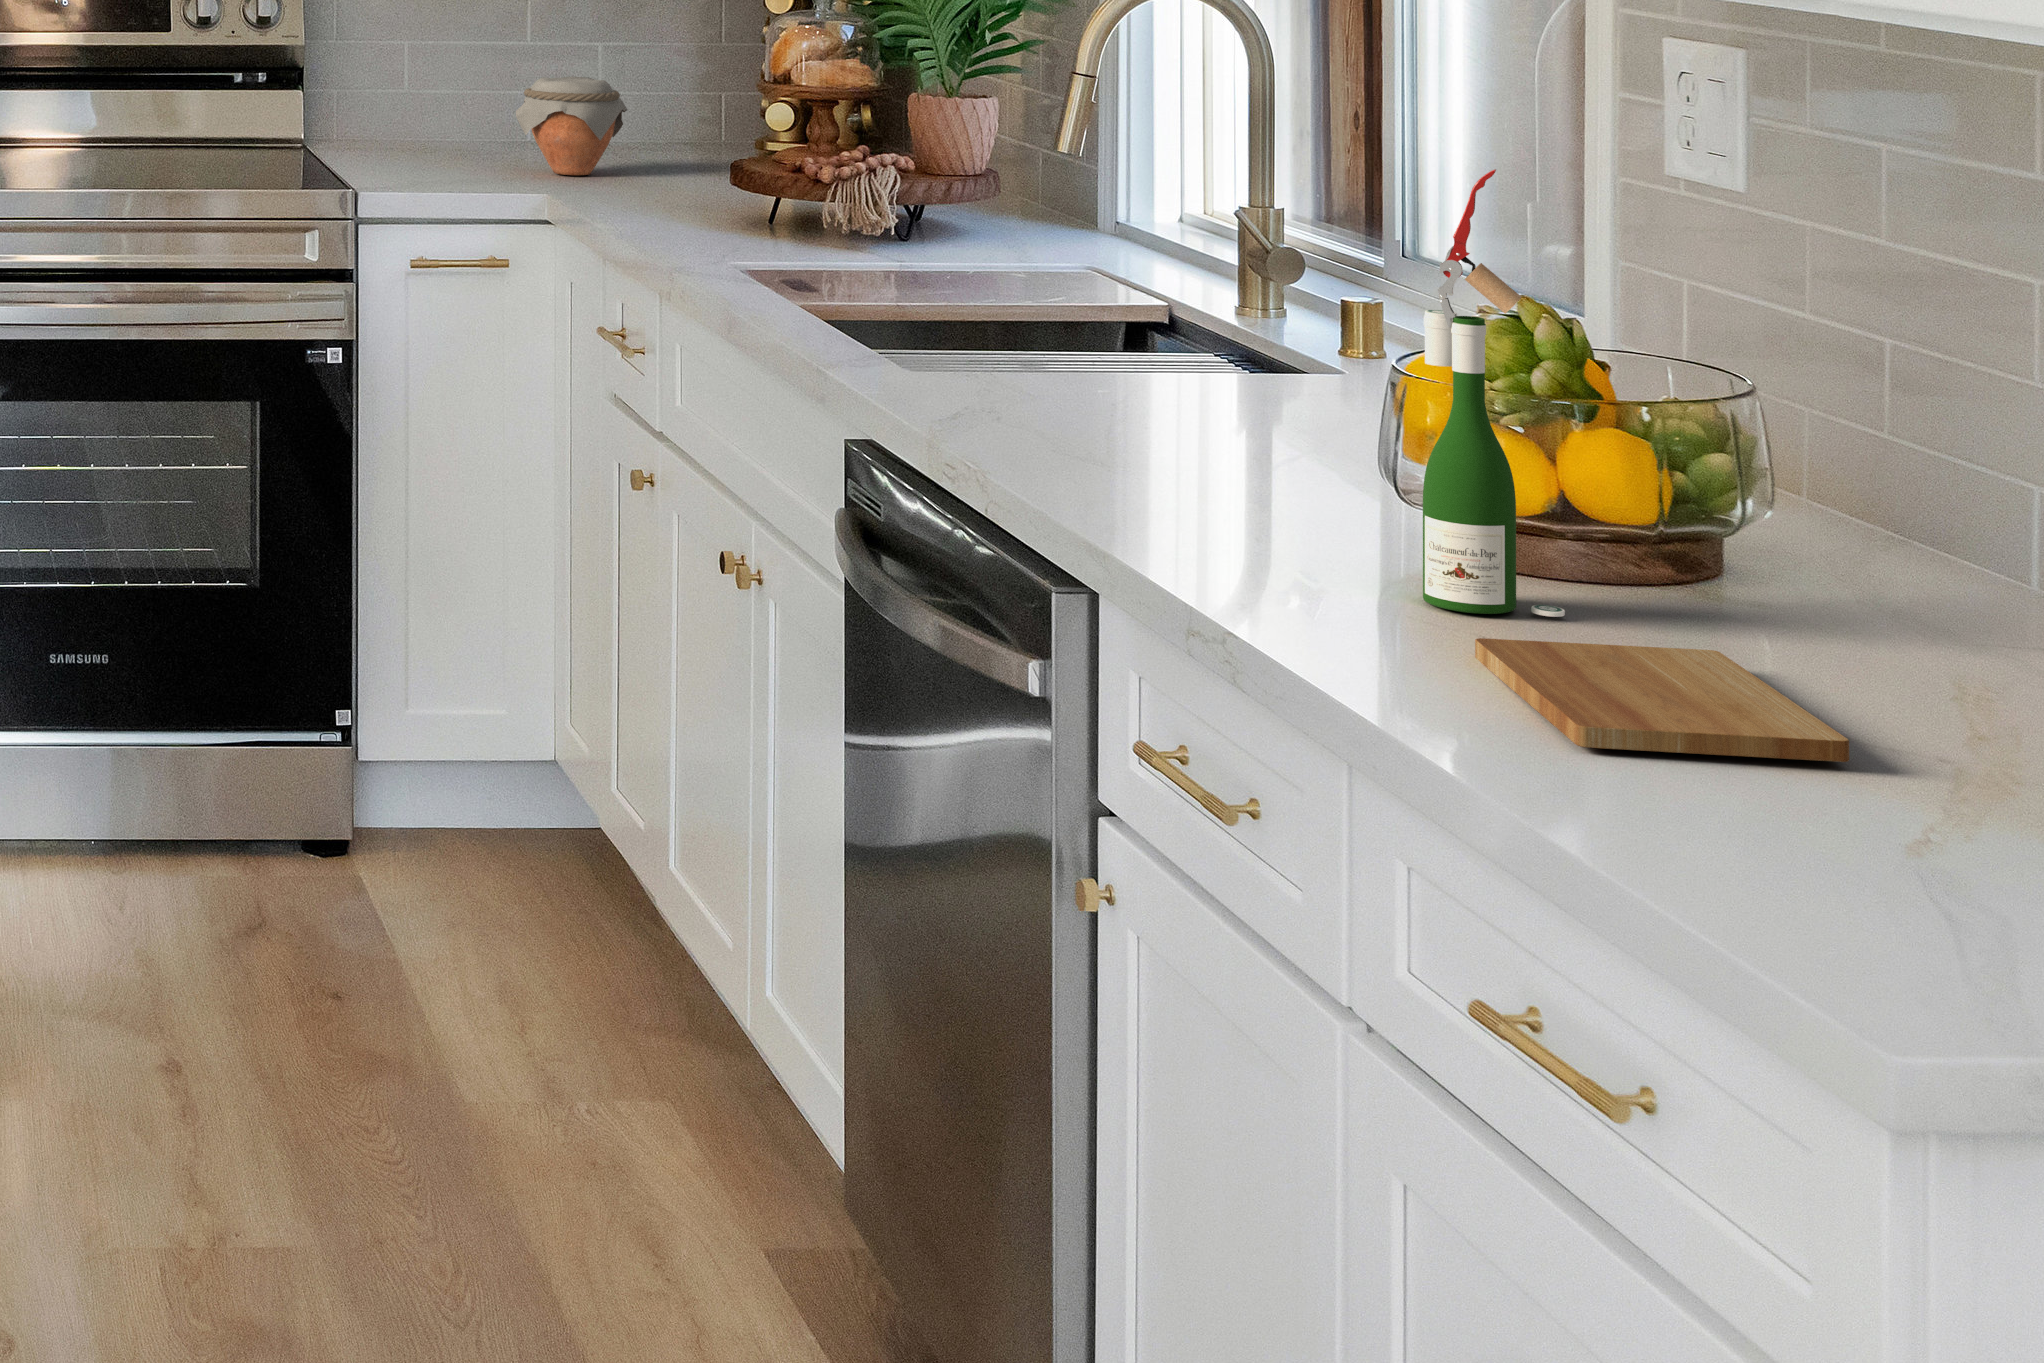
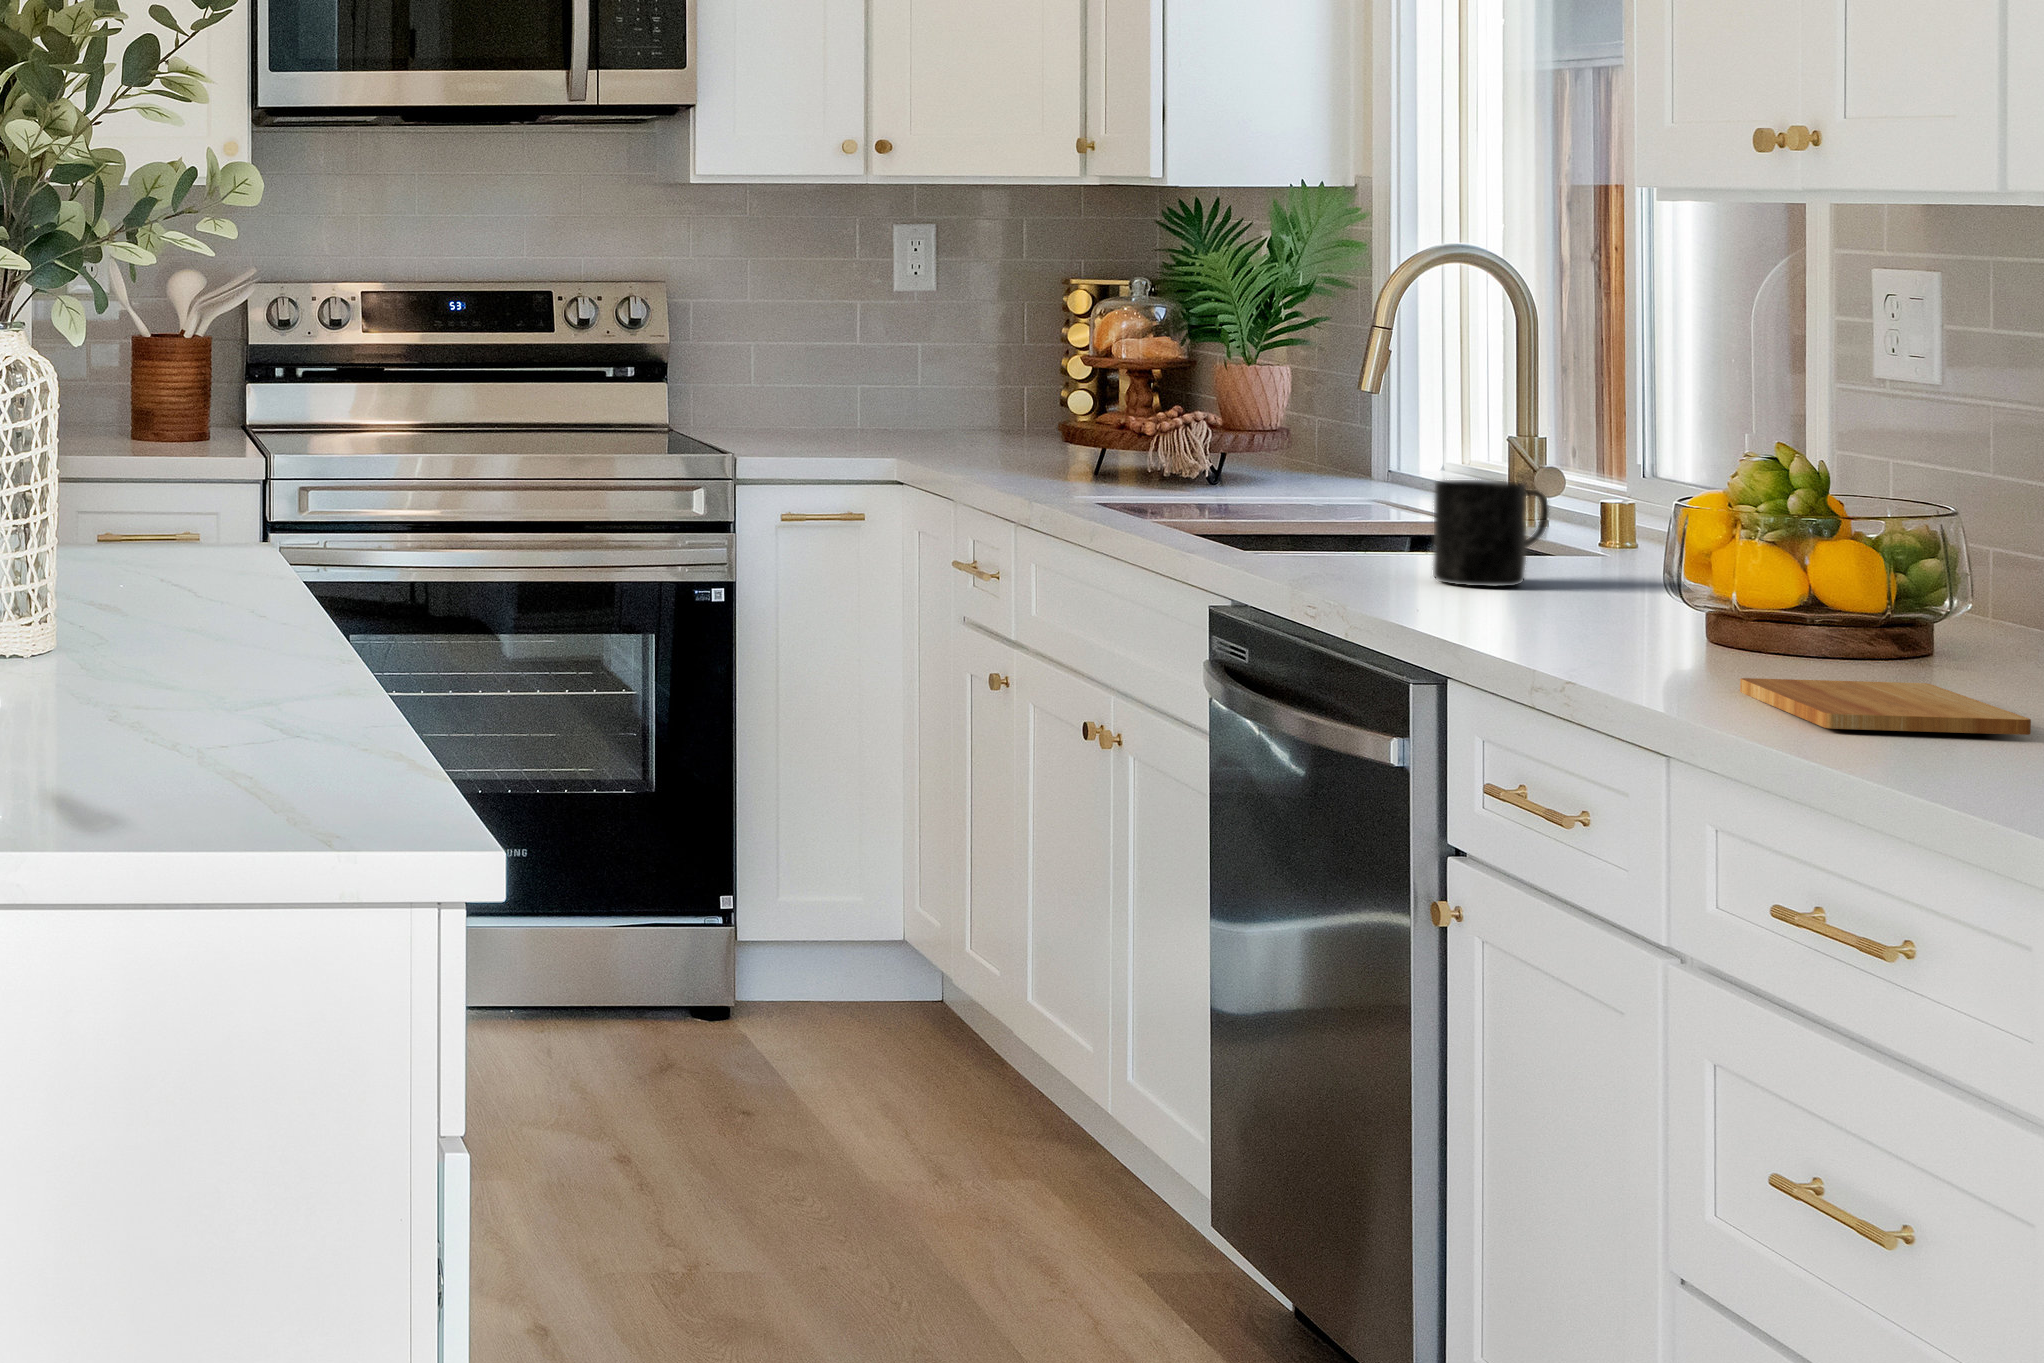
jar: present [516,76,627,175] -> none [857,366,954,448]
wine bottle: present [1423,169,1565,617] -> none [1695,338,1807,672]
mug: none [1125,294,1264,435] -> present [1433,480,1549,586]

